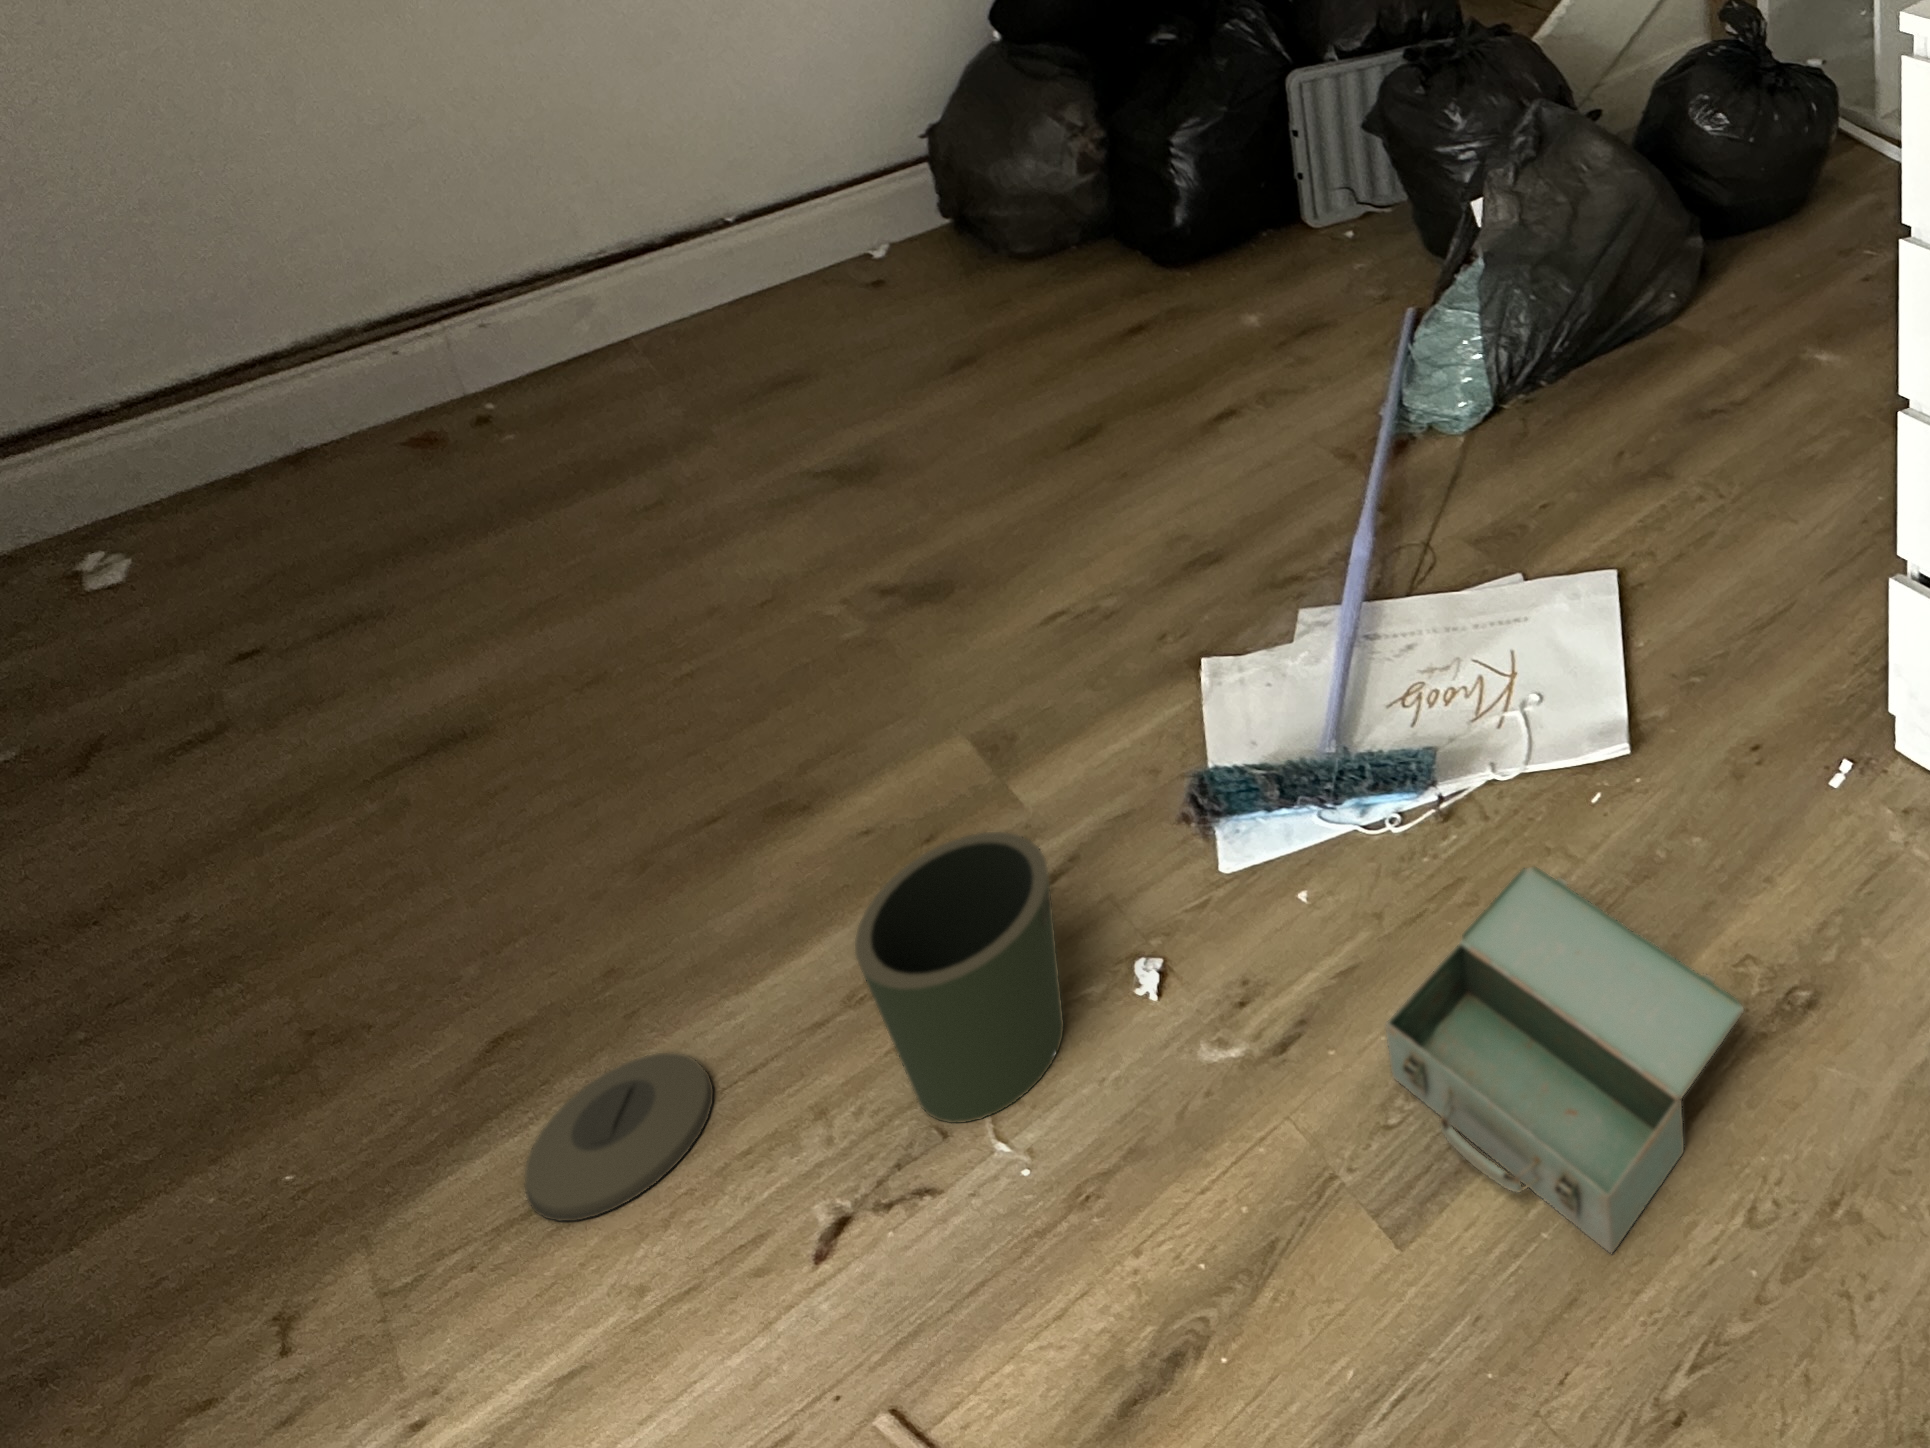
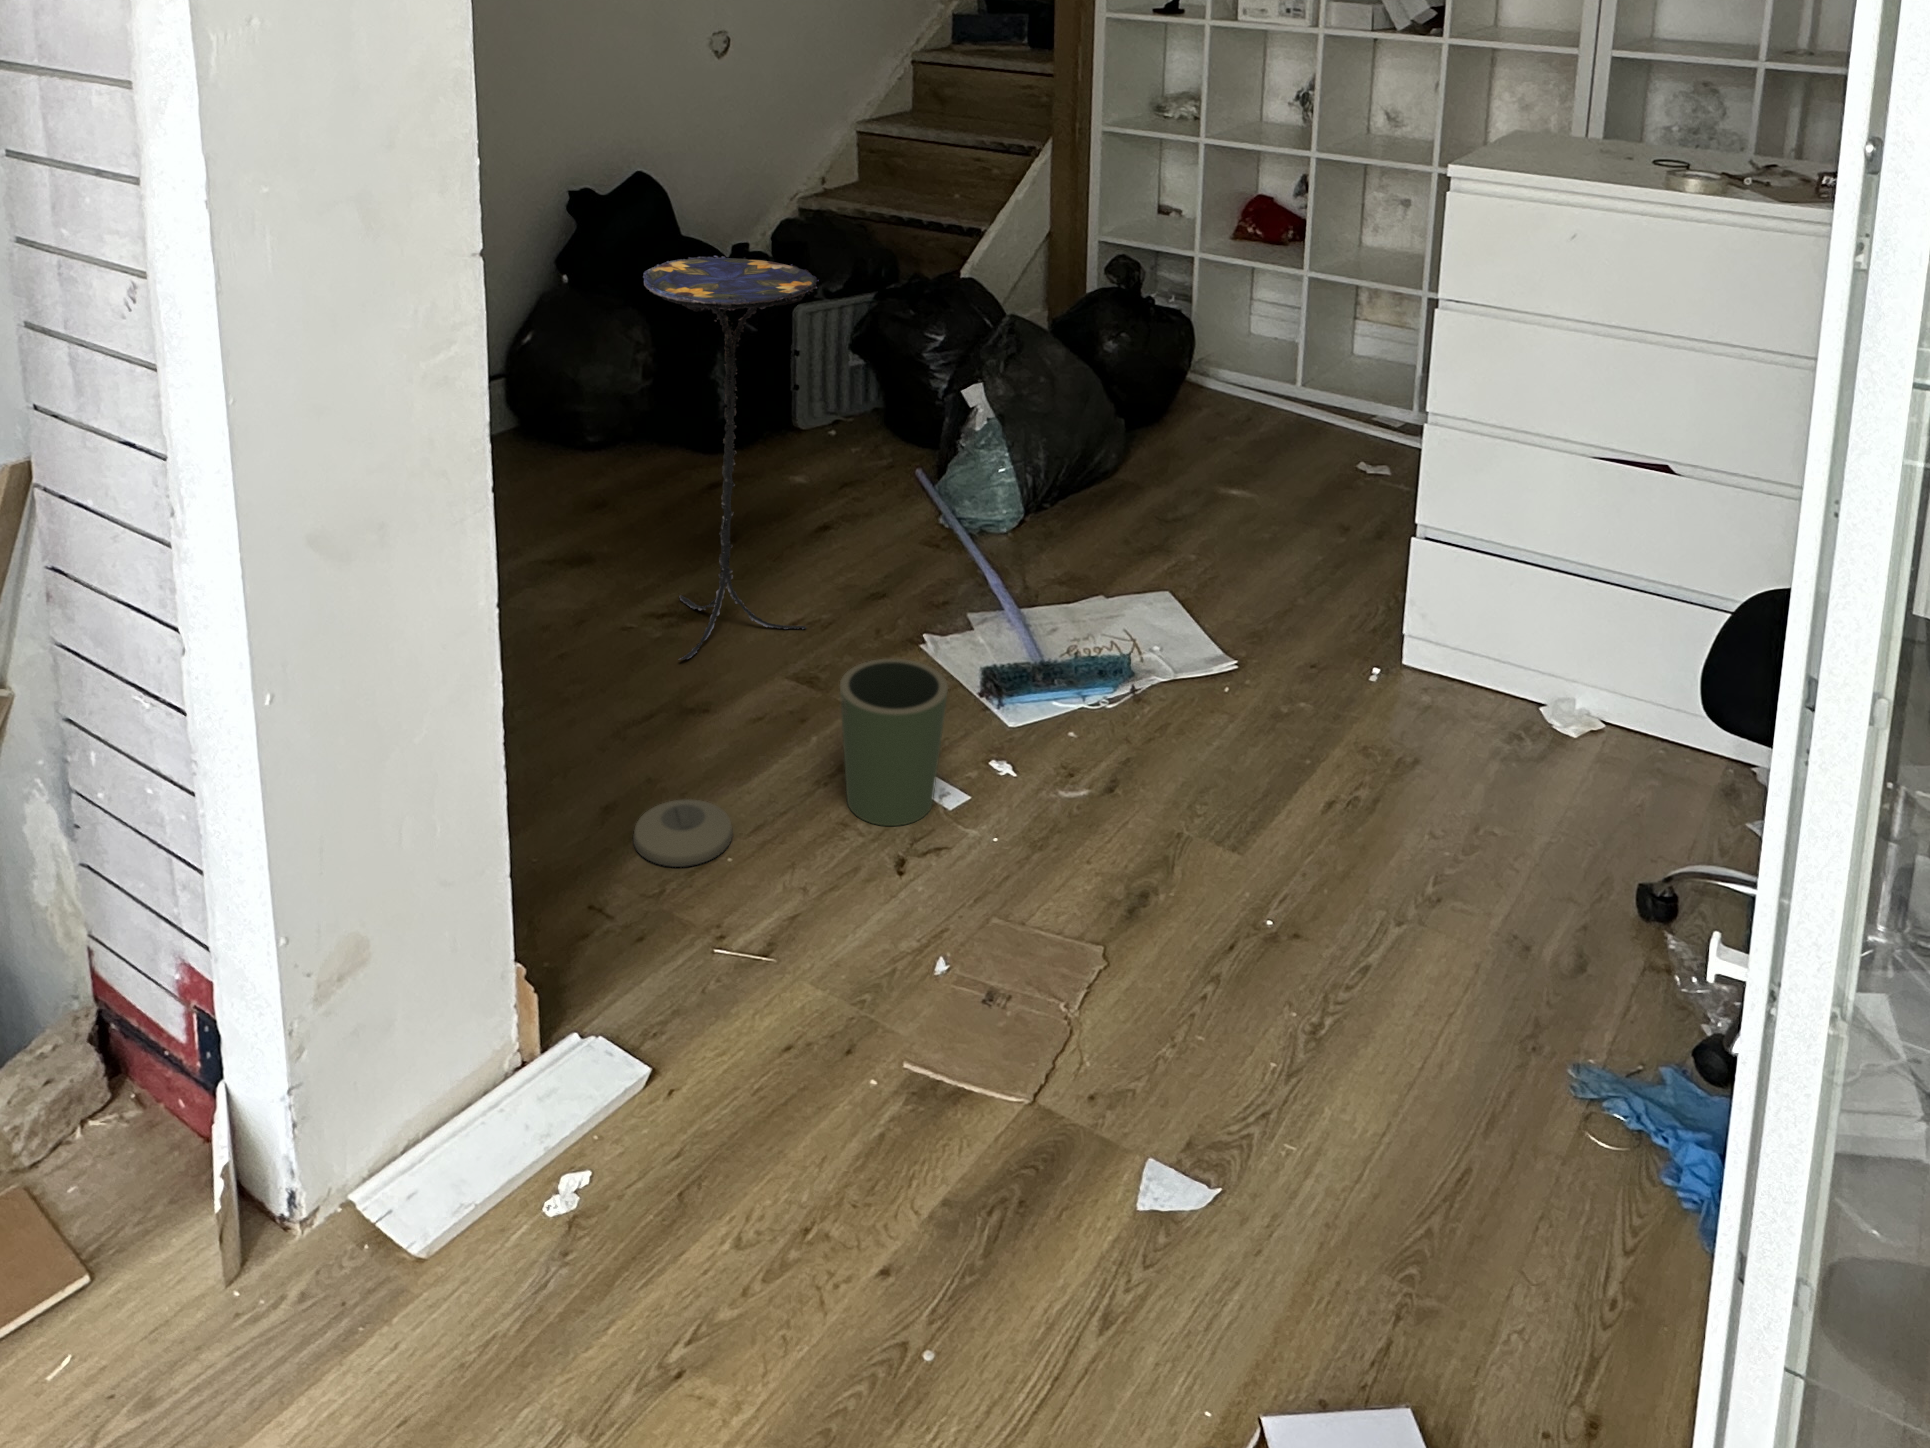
side table: none [736,118,1103,710] -> present [643,256,818,660]
toolbox: present [1386,867,1744,1253] -> none [1152,699,1368,861]

